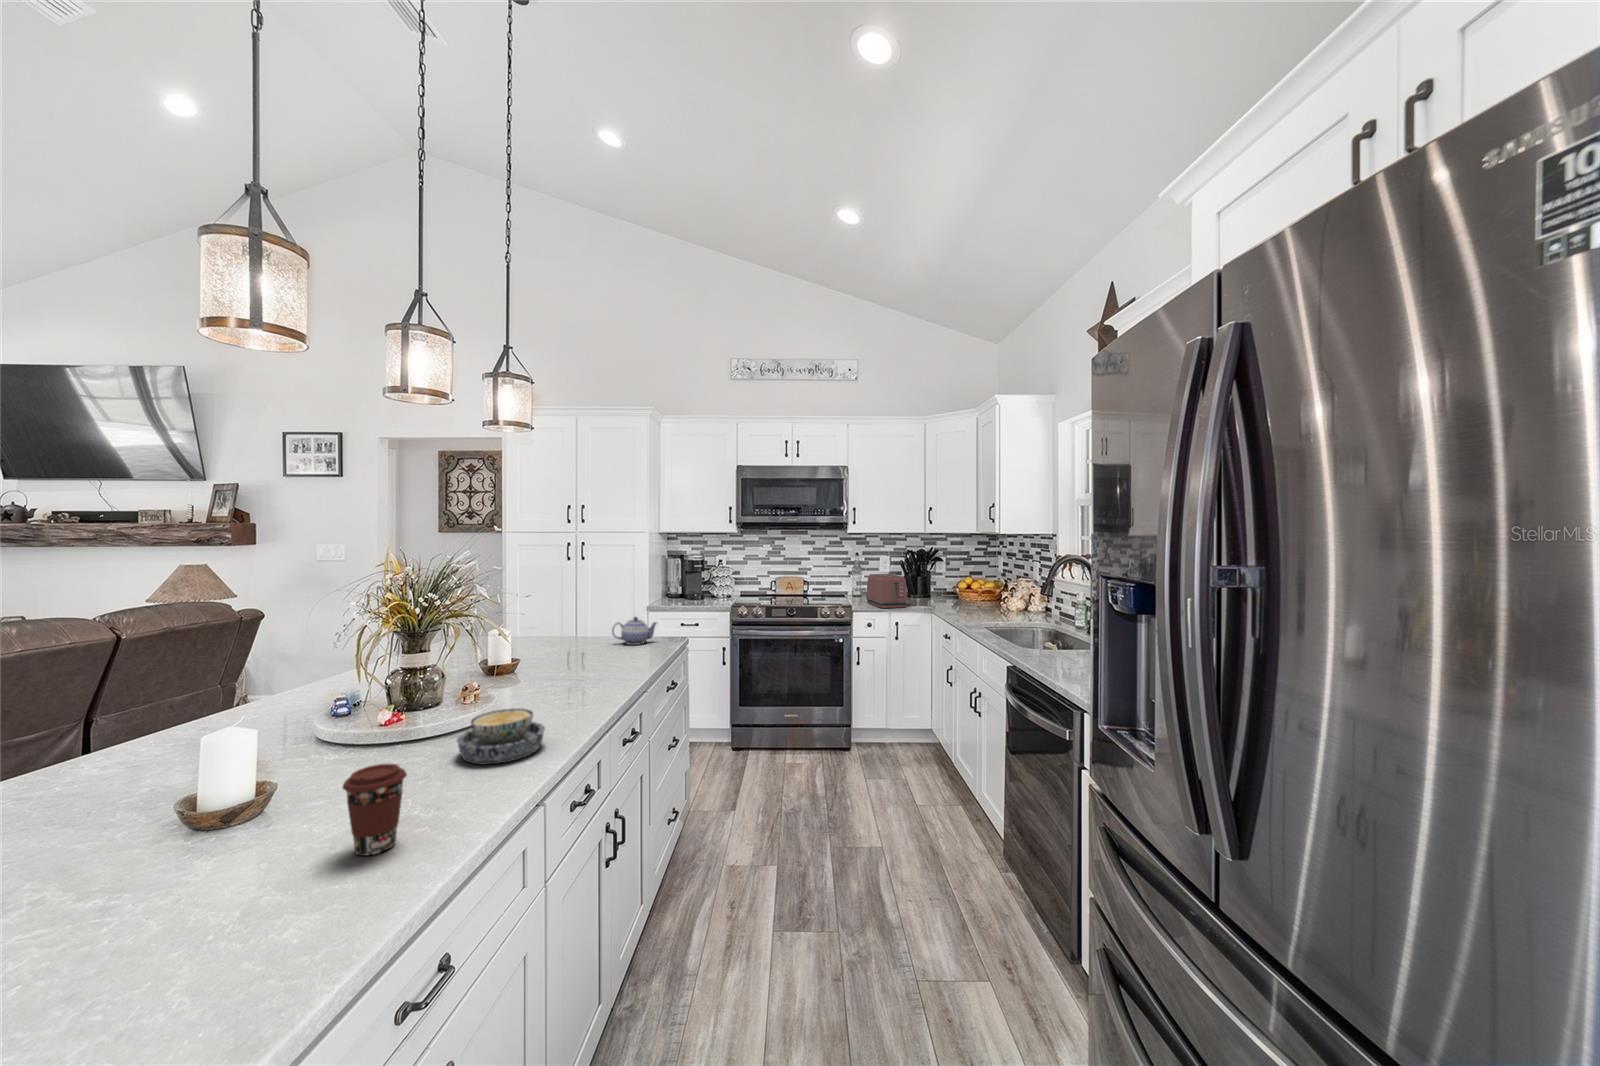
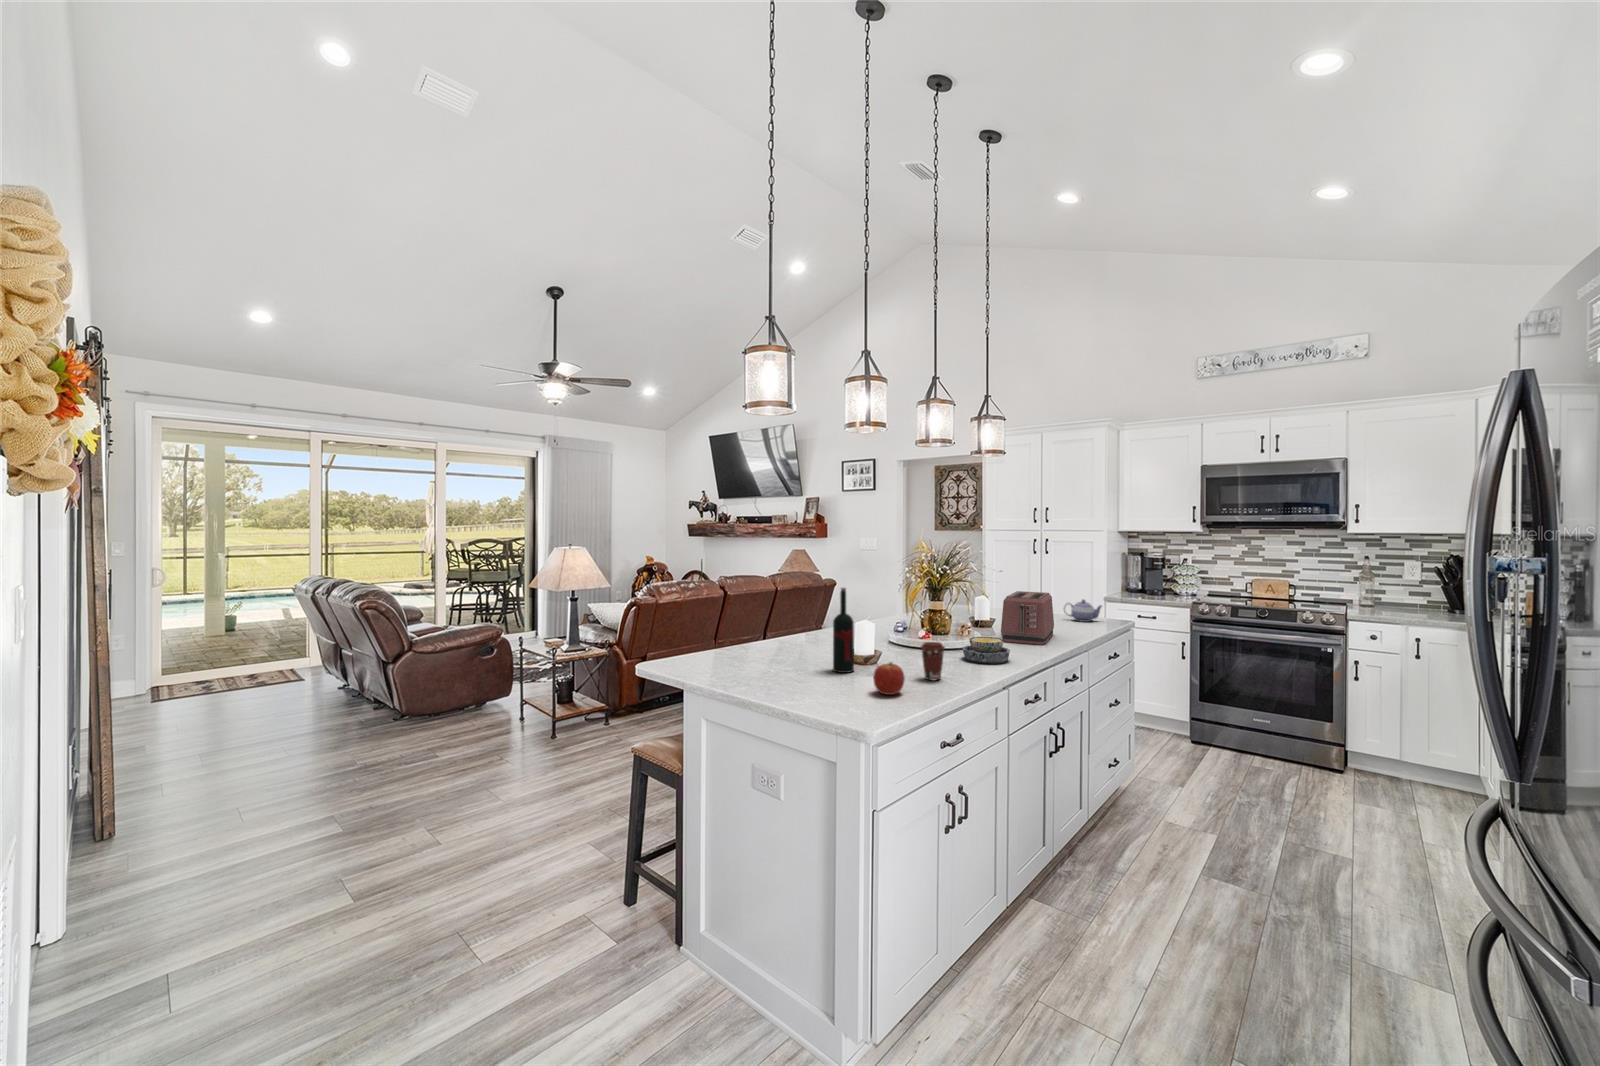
toaster: present [866,574,908,608] -> present [1001,591,1054,645]
wine bottle: none [62,673,147,905] -> present [833,588,854,673]
apple: none [154,873,272,979] -> present [873,662,905,695]

